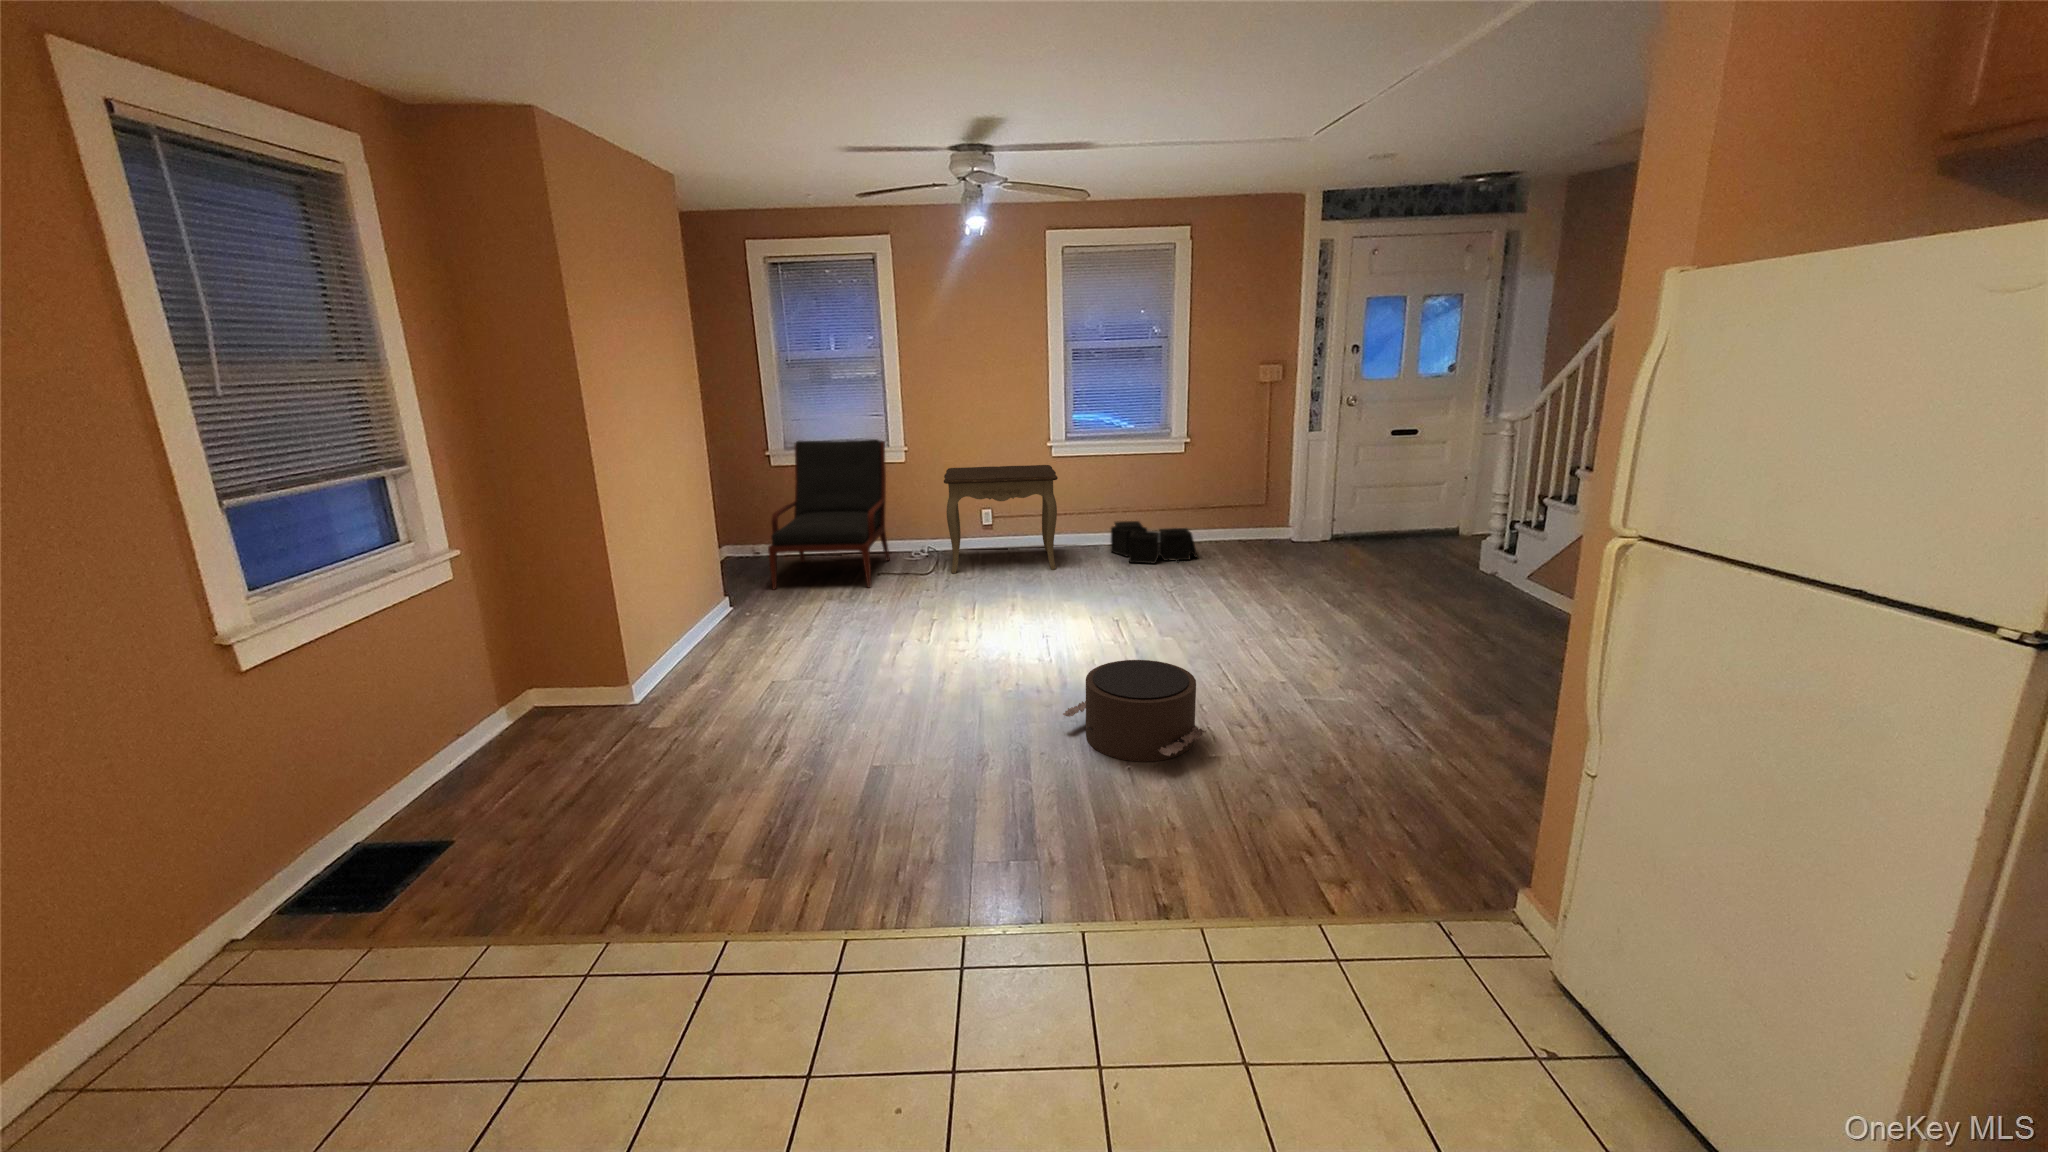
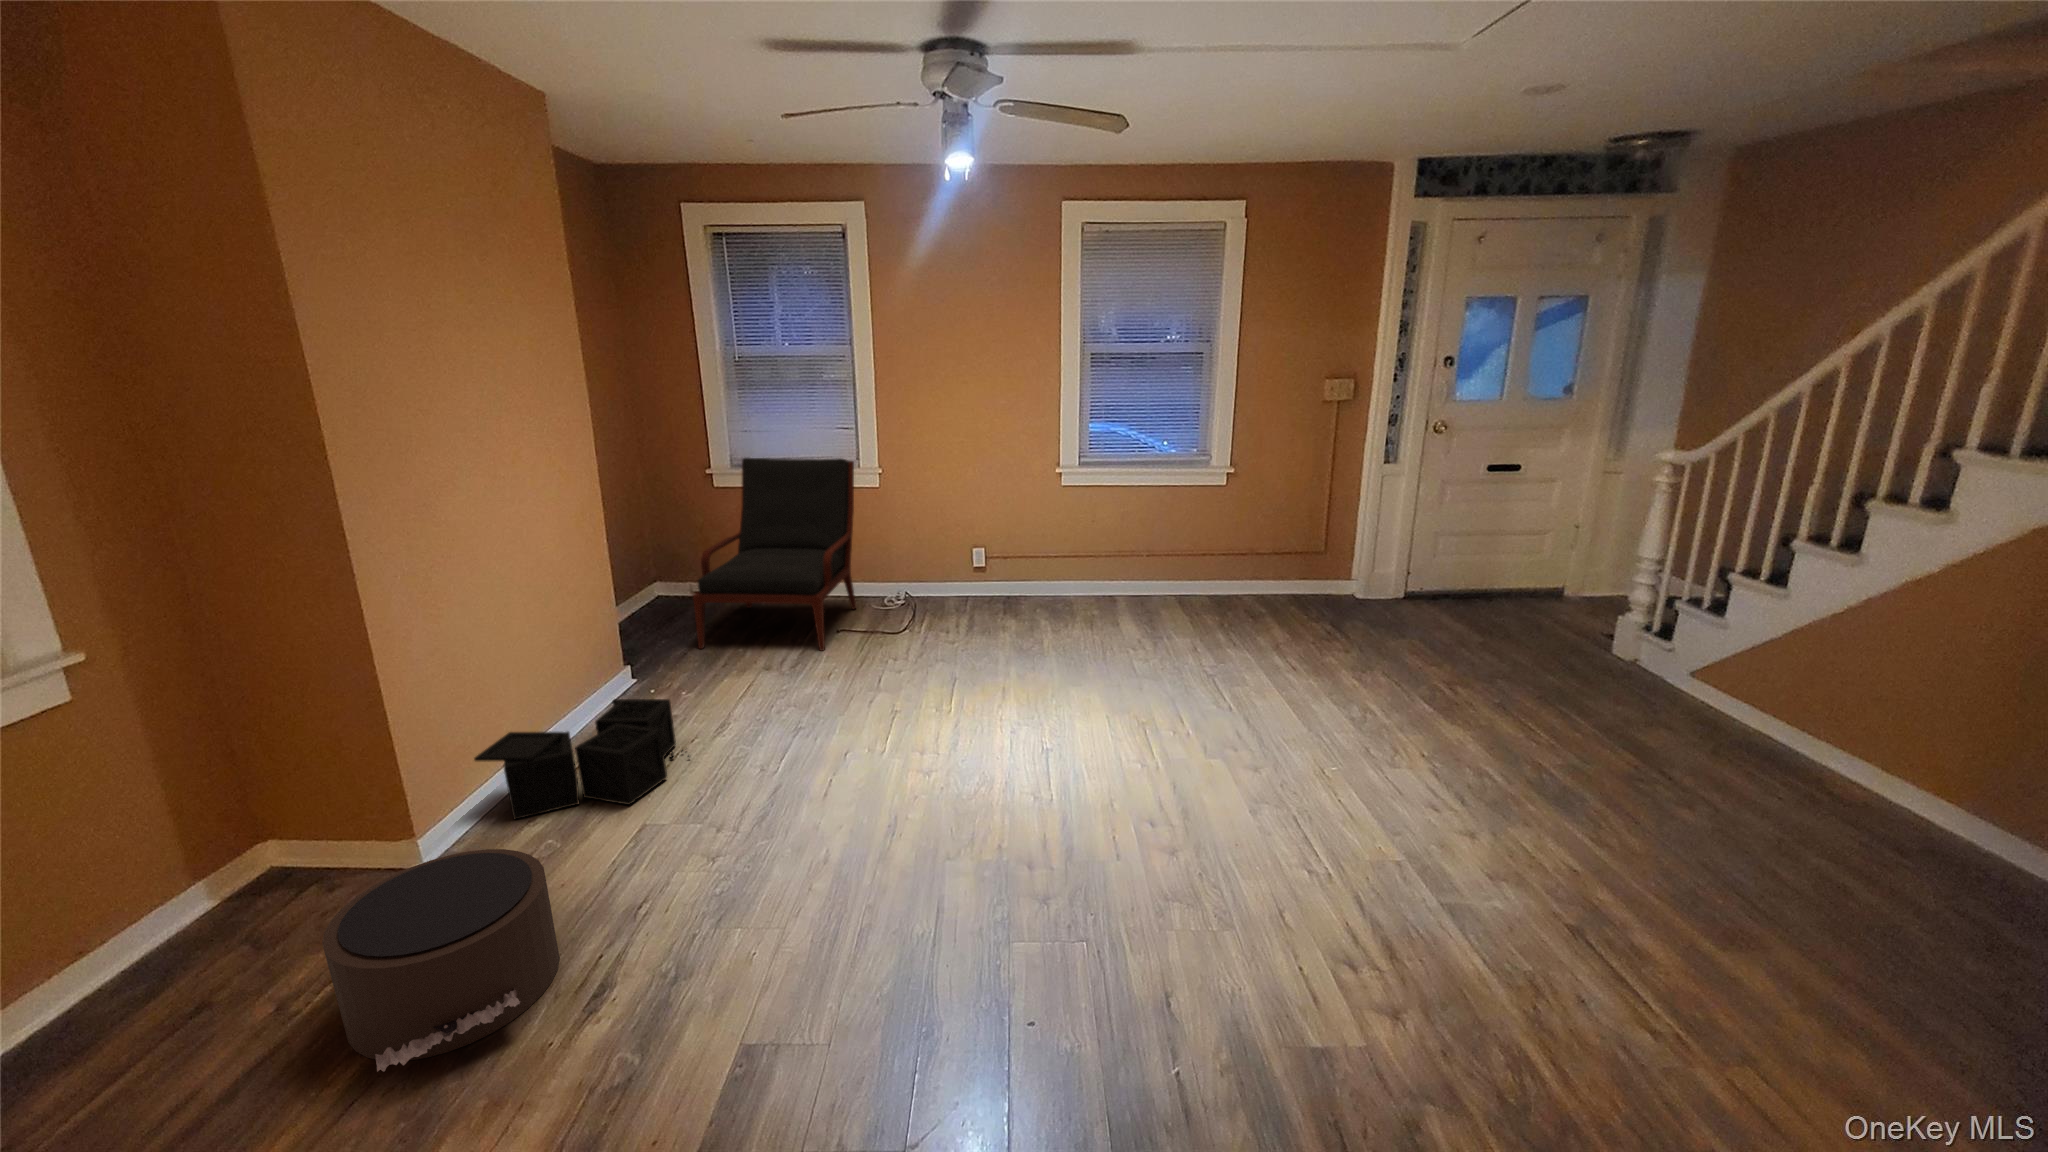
side table: present [944,465,1058,573] -> none [922,496,1068,632]
storage bin: present [1111,521,1197,564] -> present [474,699,690,819]
pouf: present [1063,660,1206,762] -> present [322,849,560,1072]

